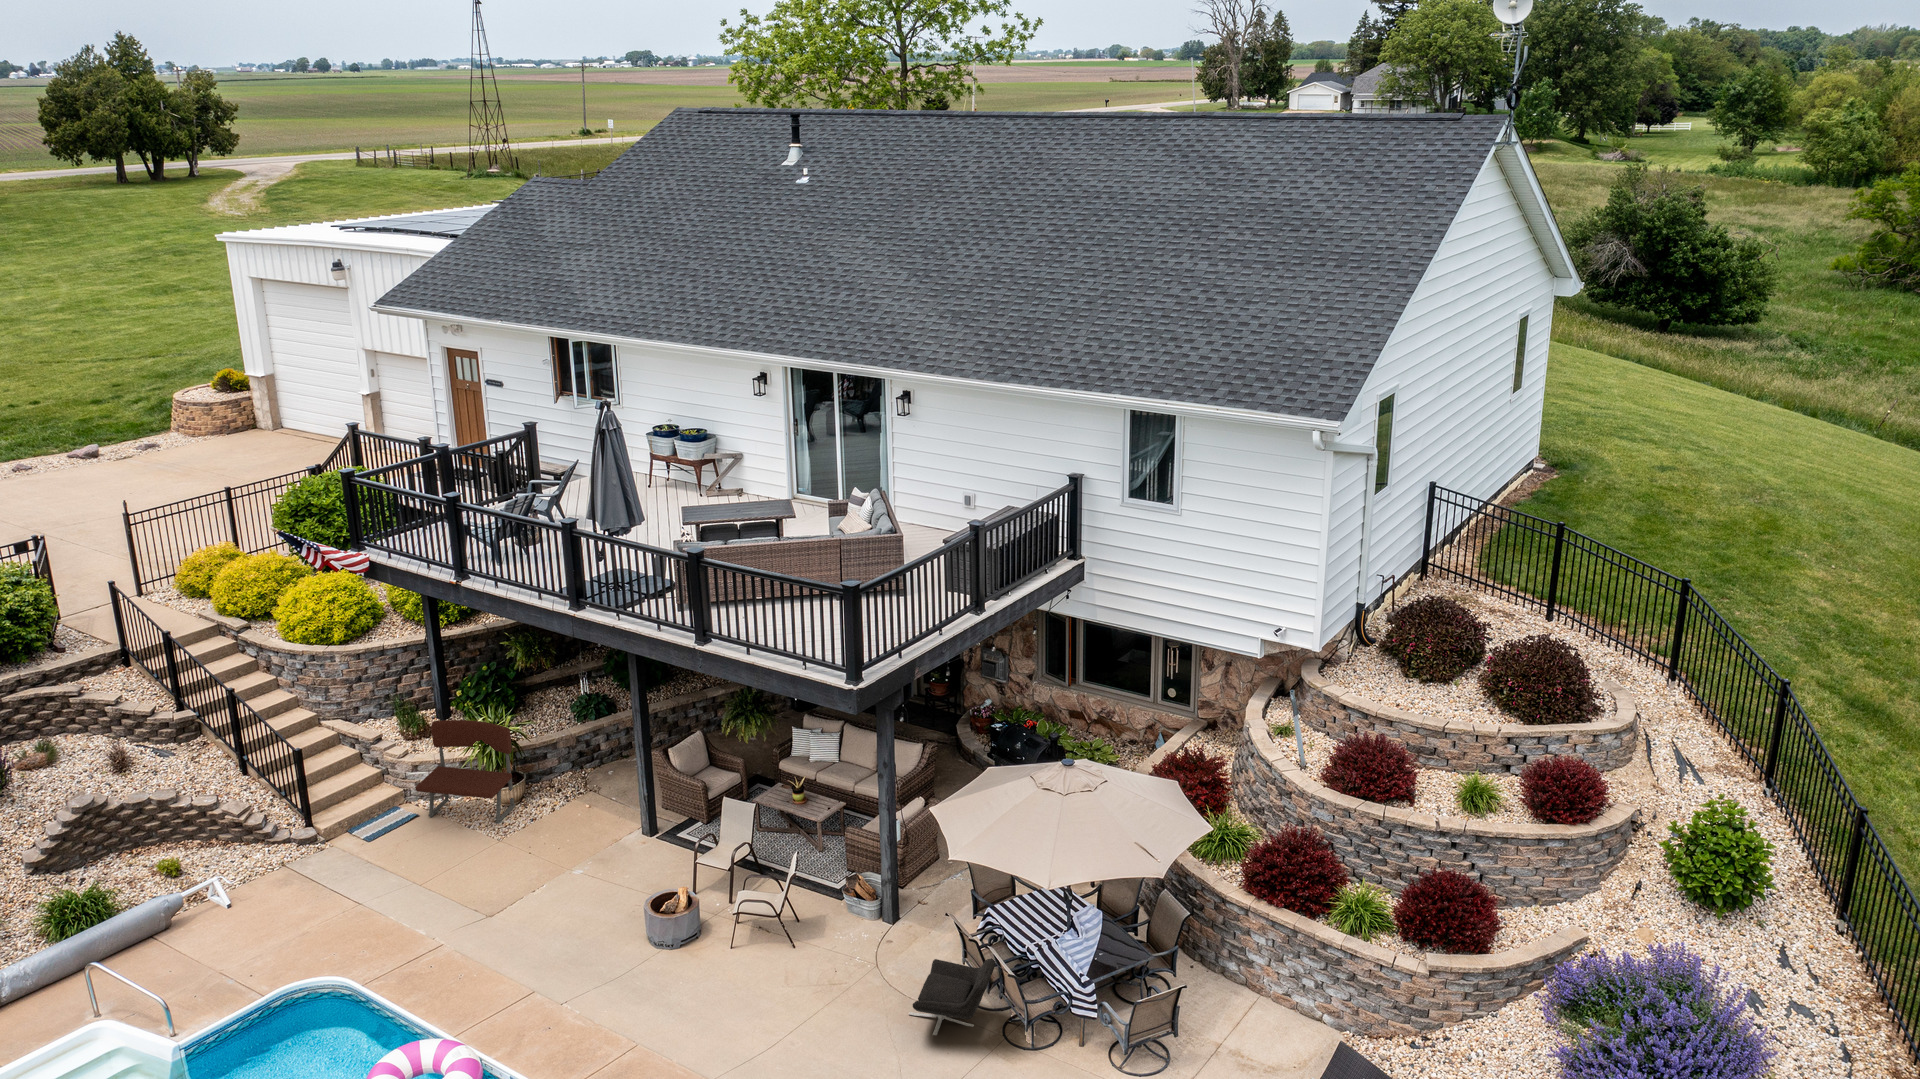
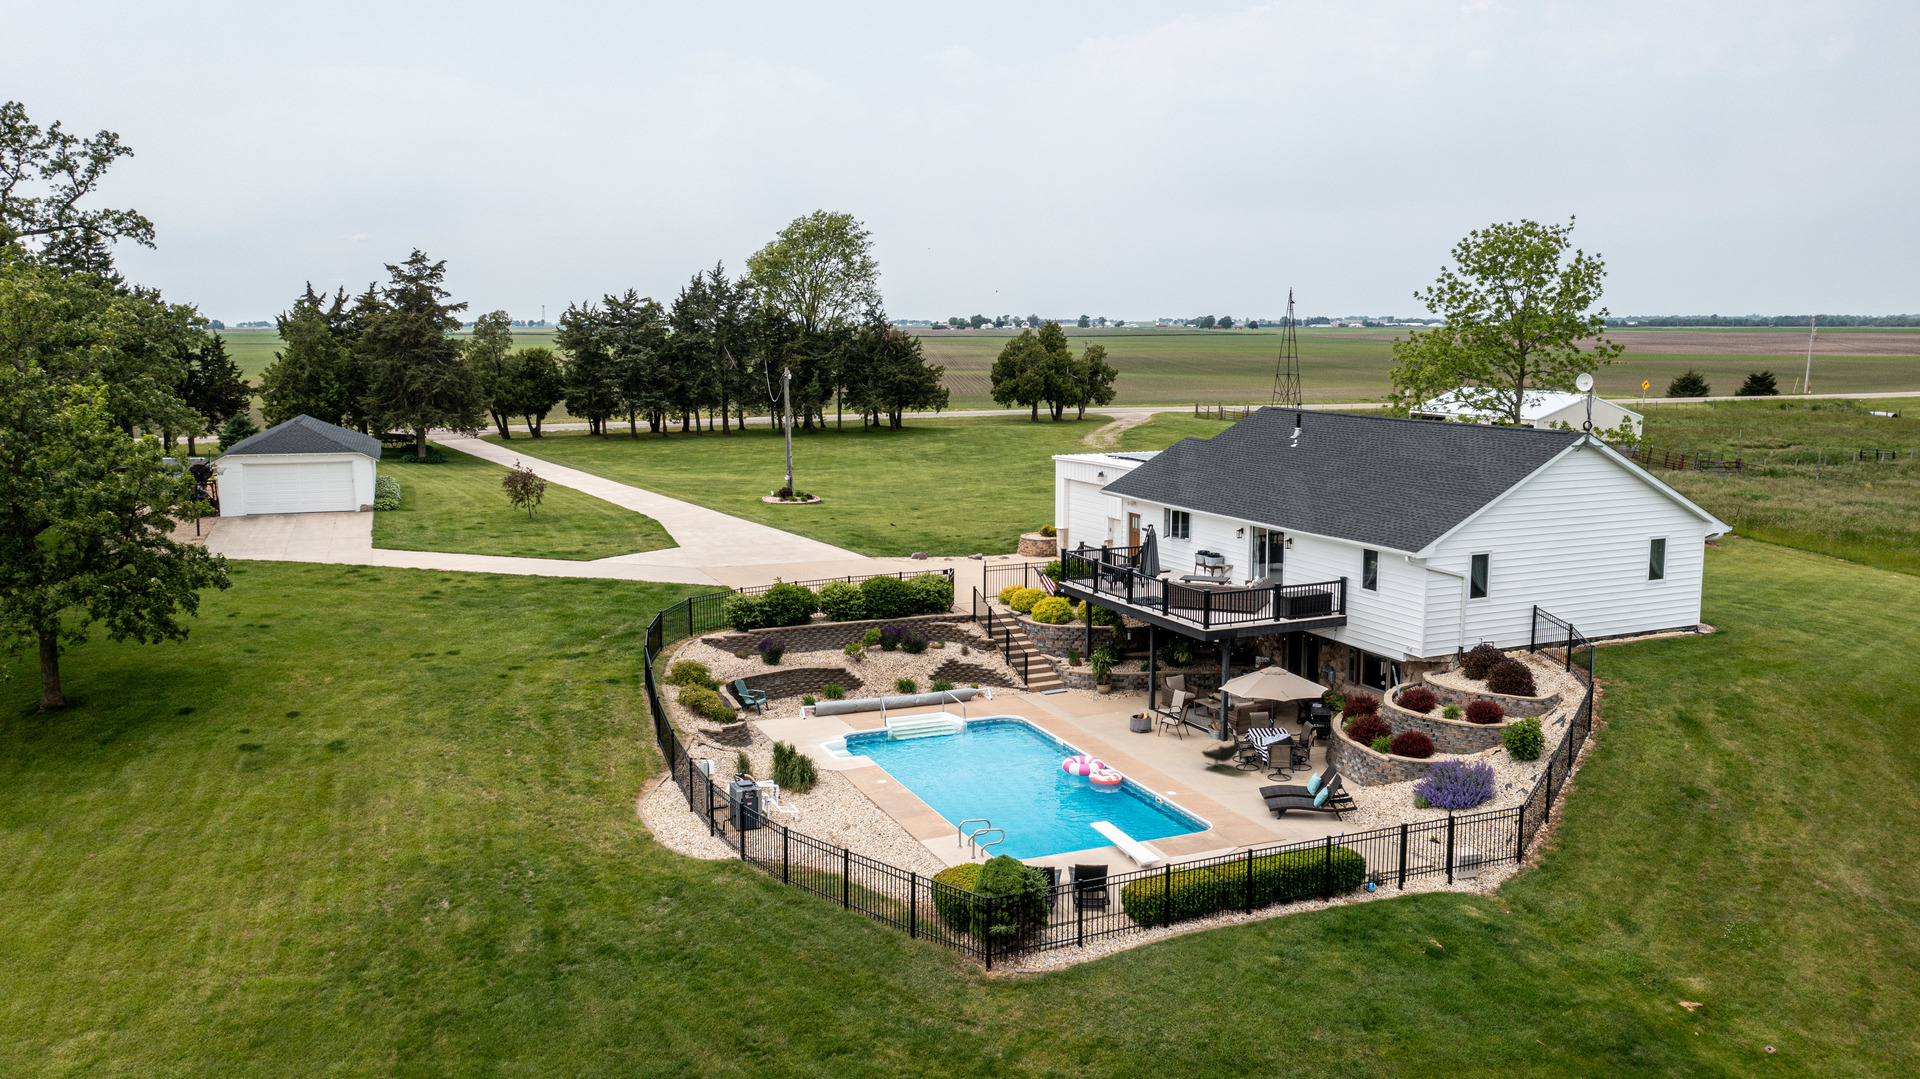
bench: present [416,720,515,824] -> none [1066,656,1105,702]

